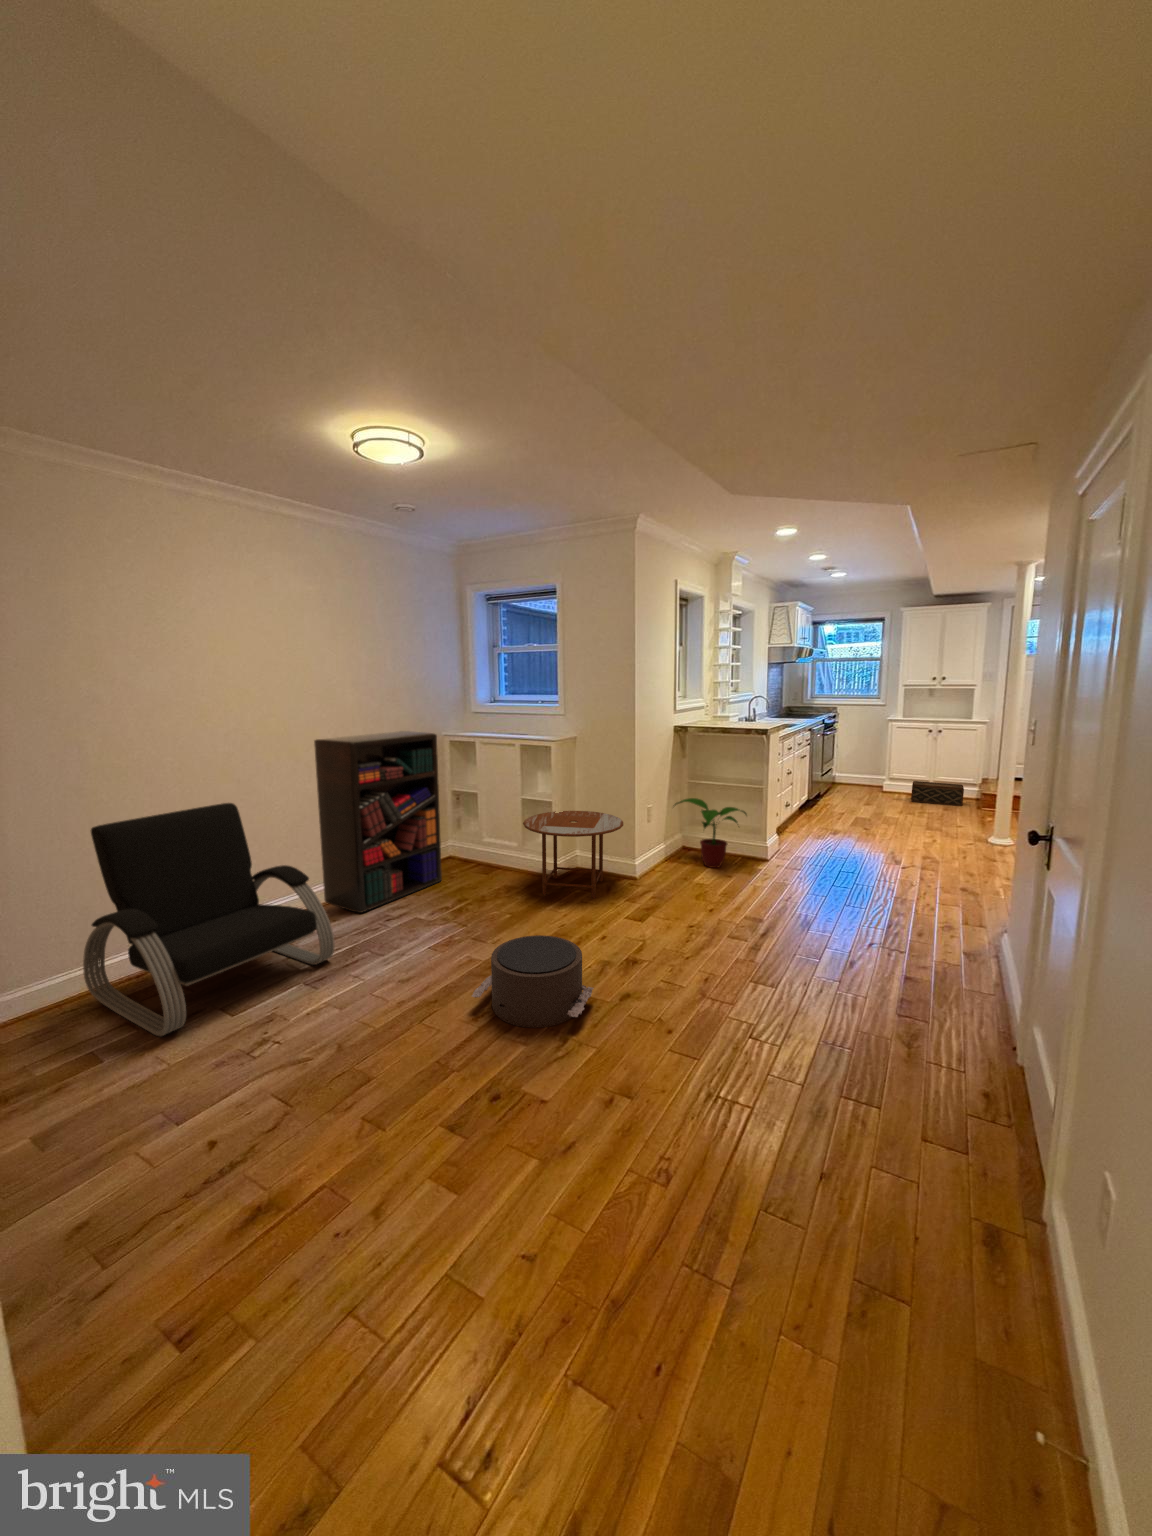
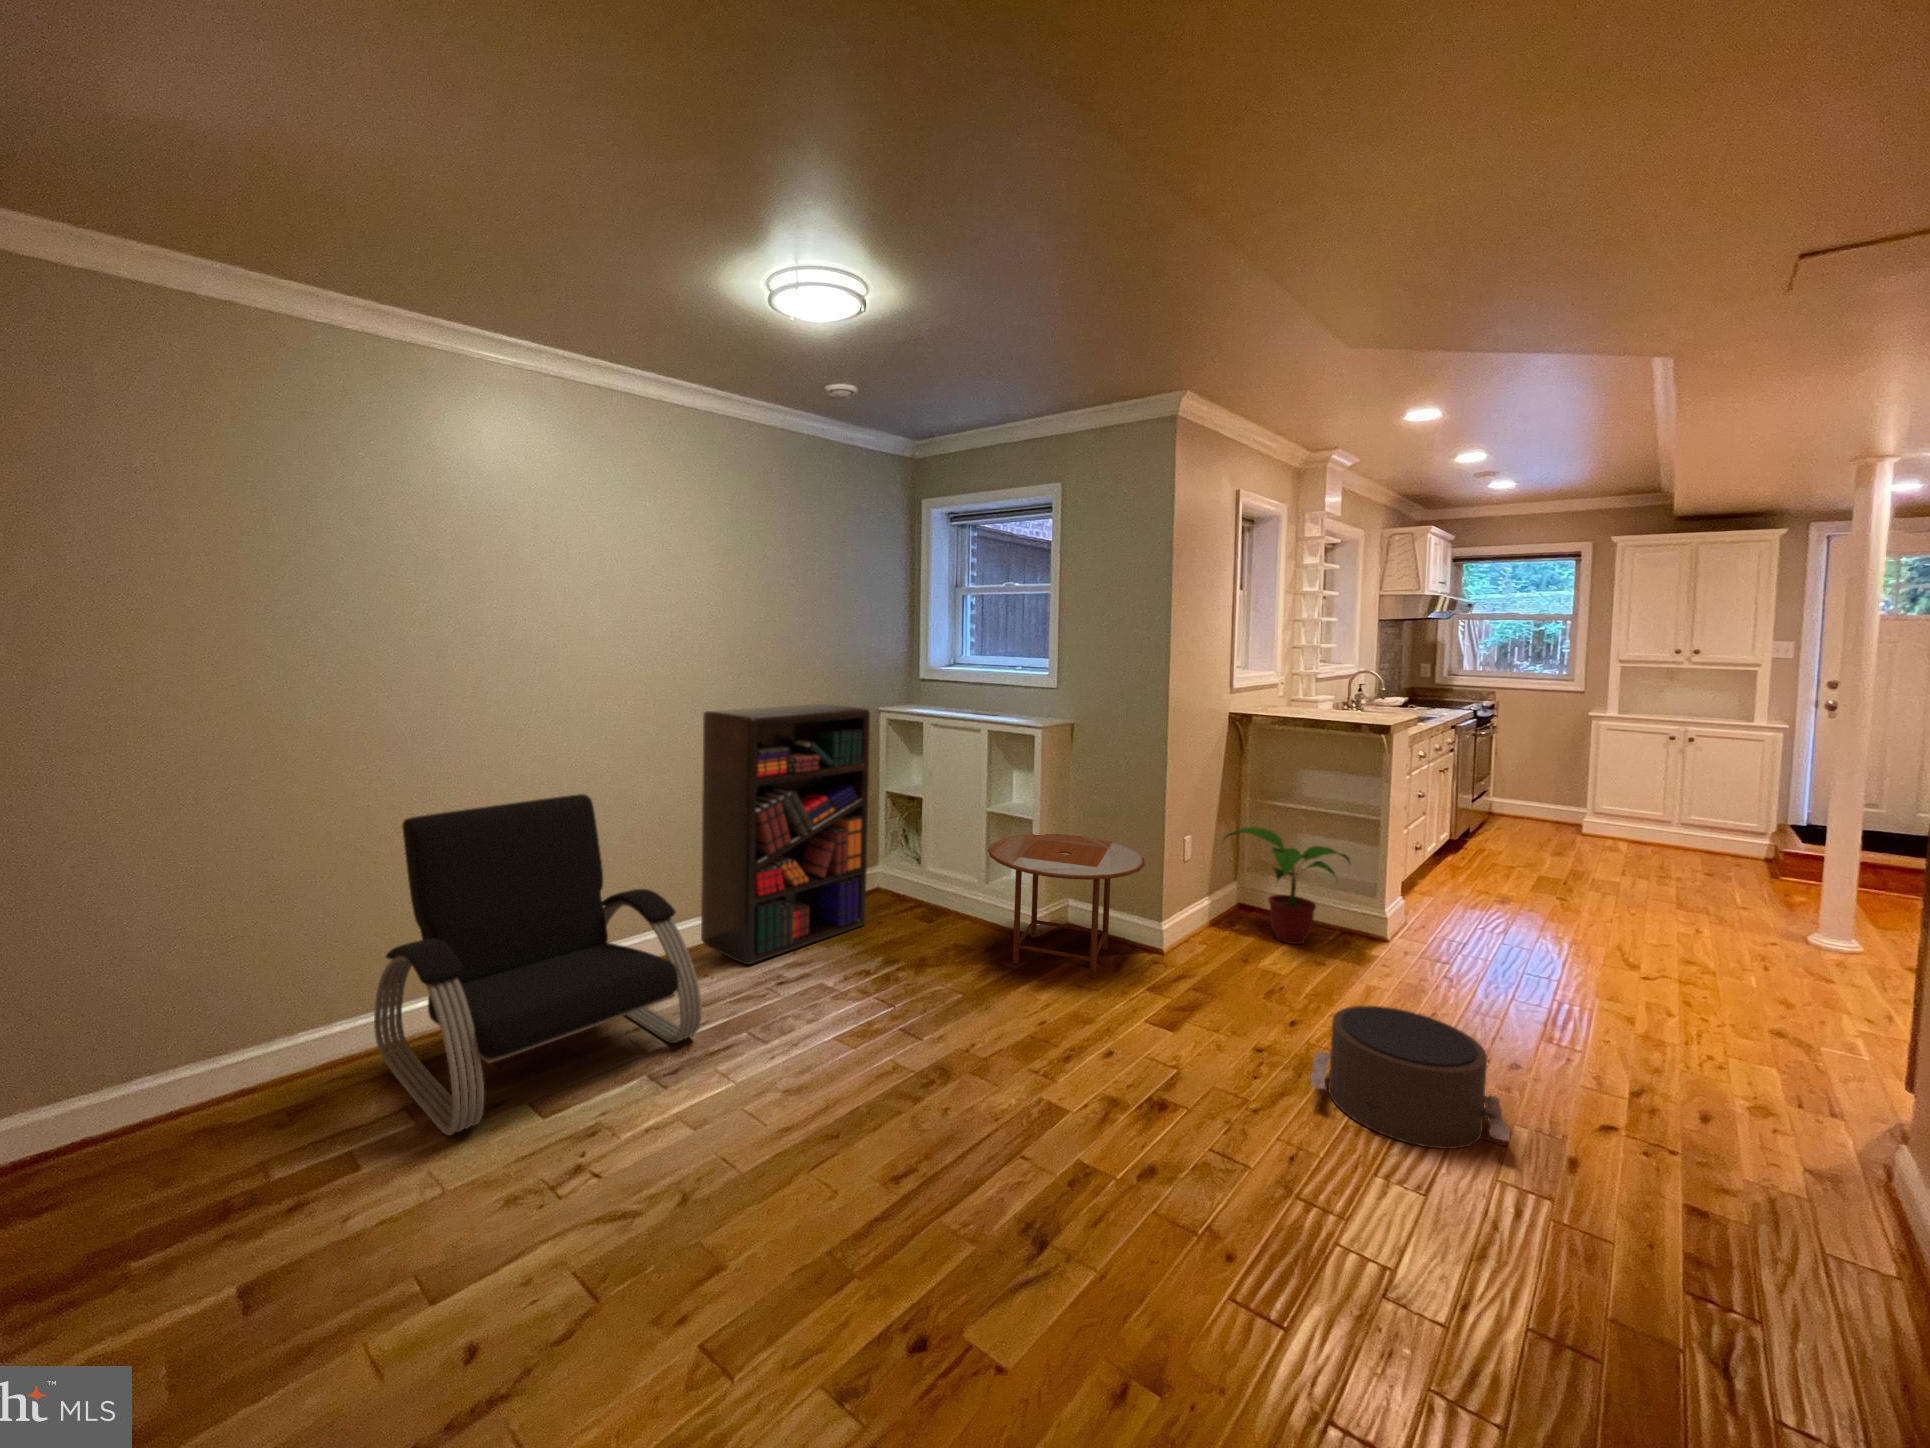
woven basket: present [911,781,964,806] -> none [1639,819,1745,869]
pouf: present [472,935,593,1028] -> present [1311,1006,1510,1149]

